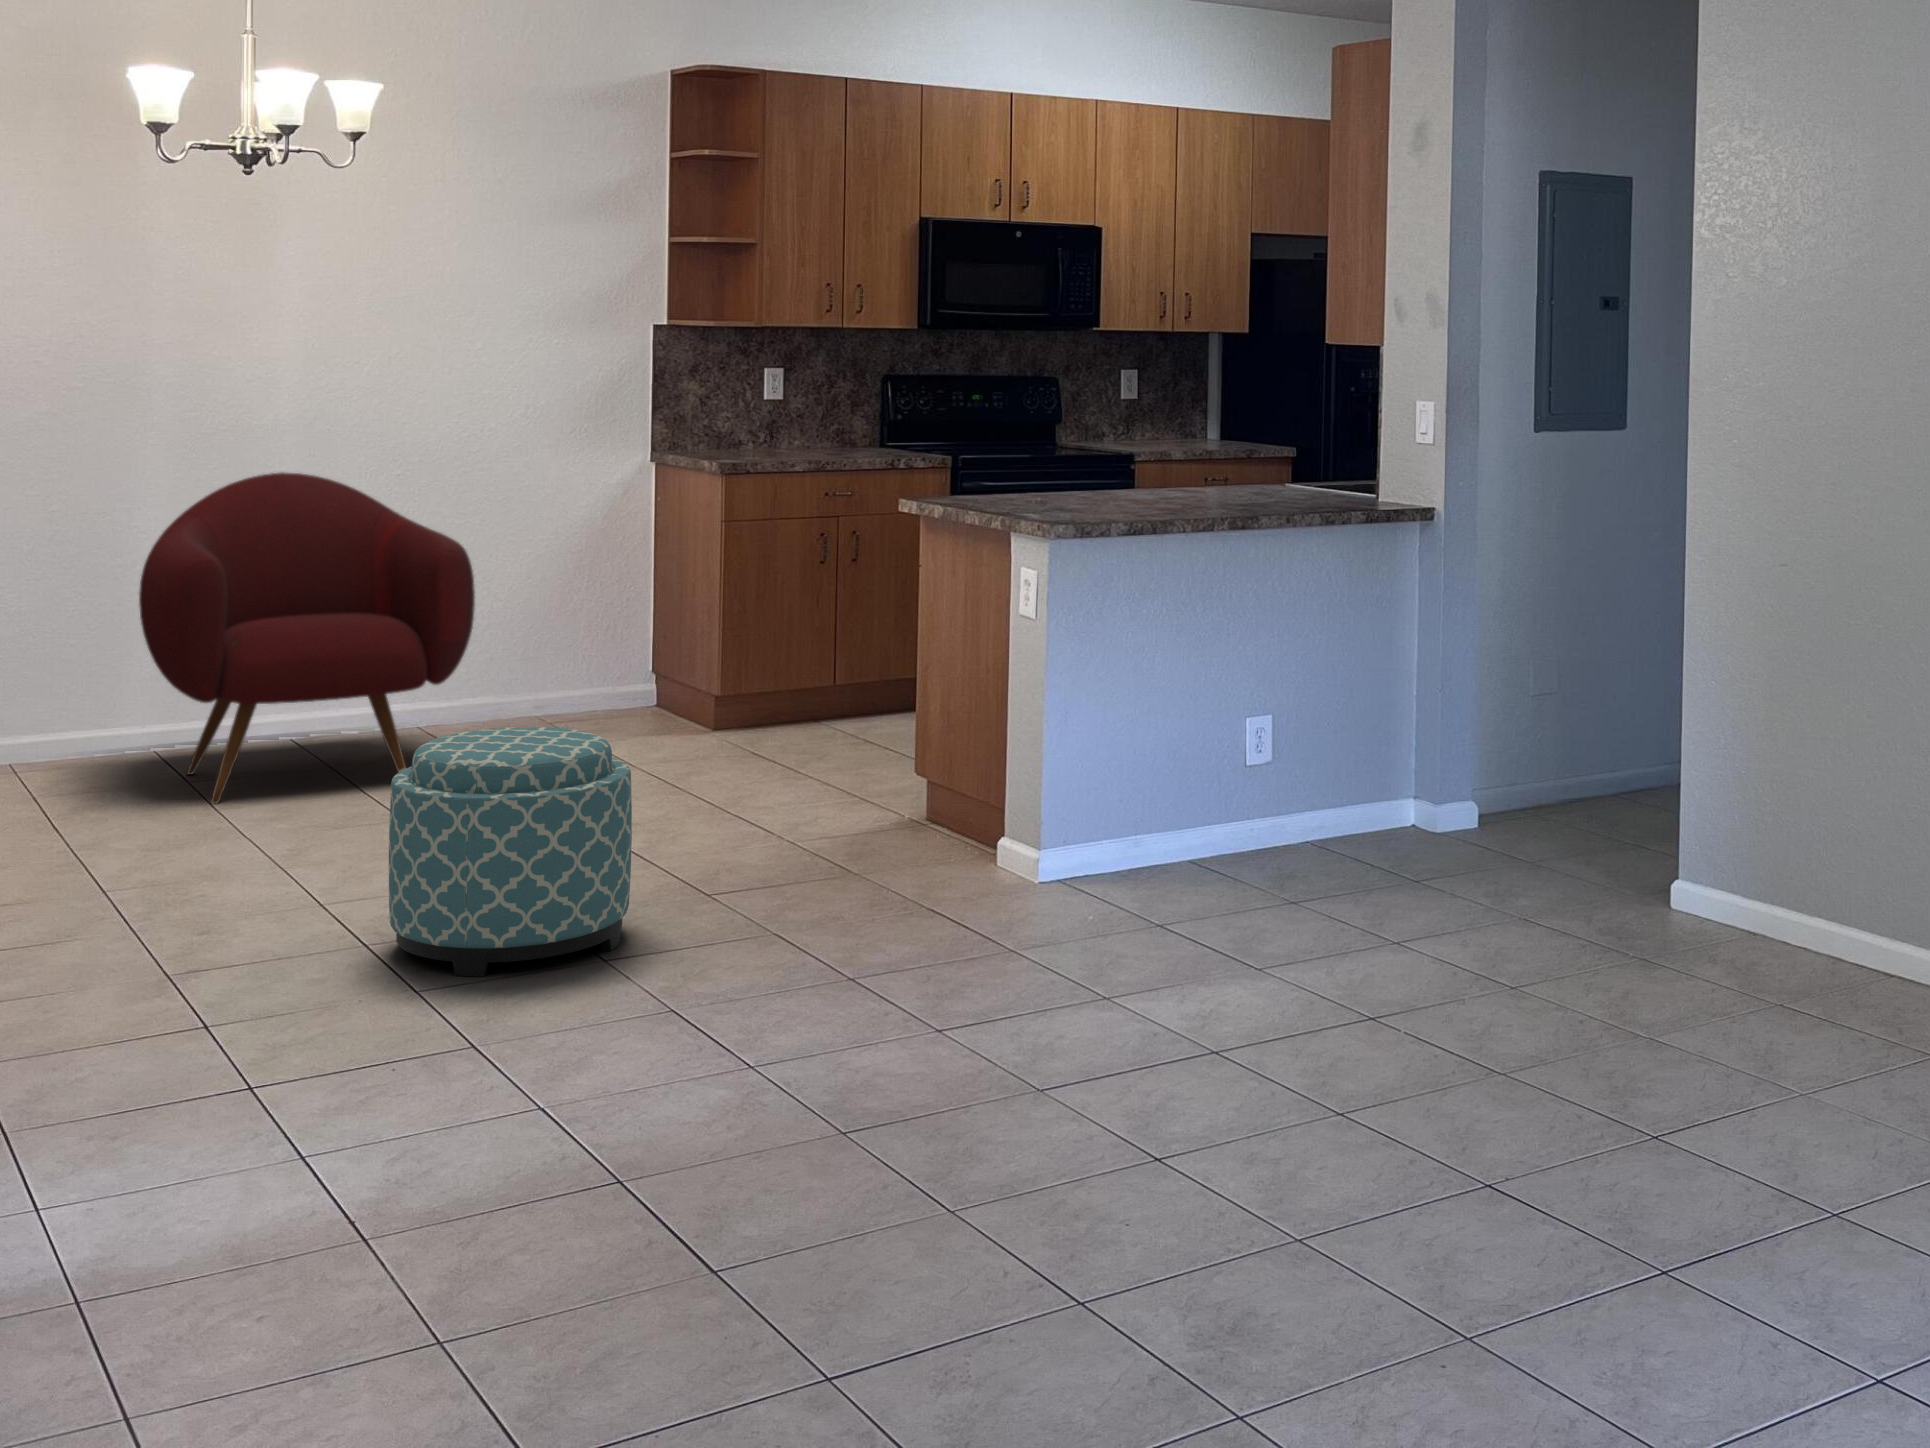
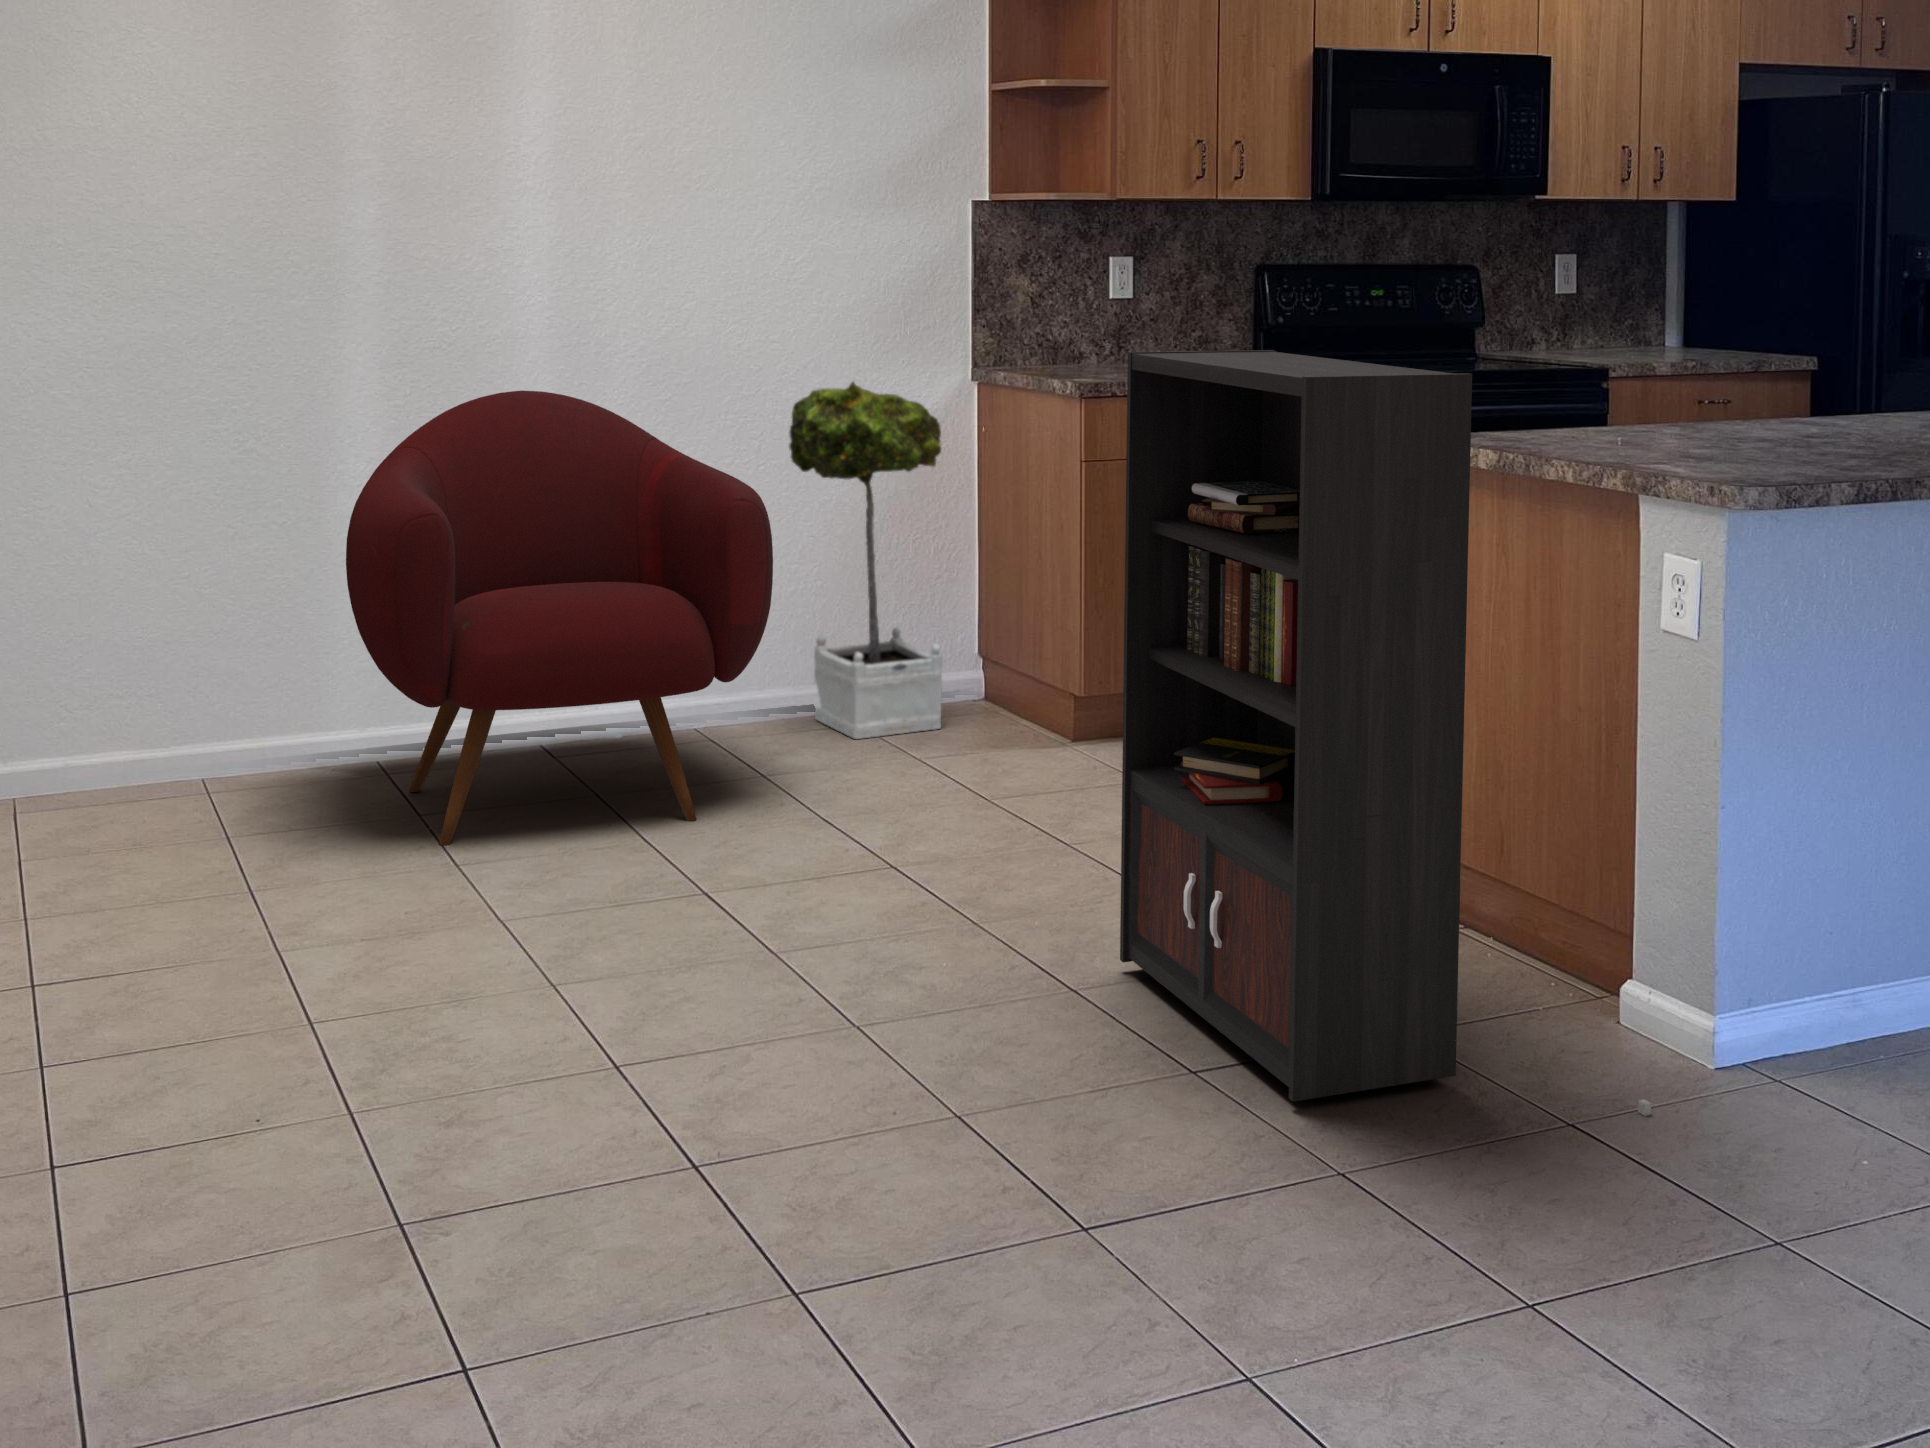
bookcase: none [690,444,985,901] -> present [1120,350,1651,1116]
potted tree: none [498,465,619,736] -> present [789,382,942,739]
ottoman: present [389,727,632,976] -> none [713,813,1098,1274]

